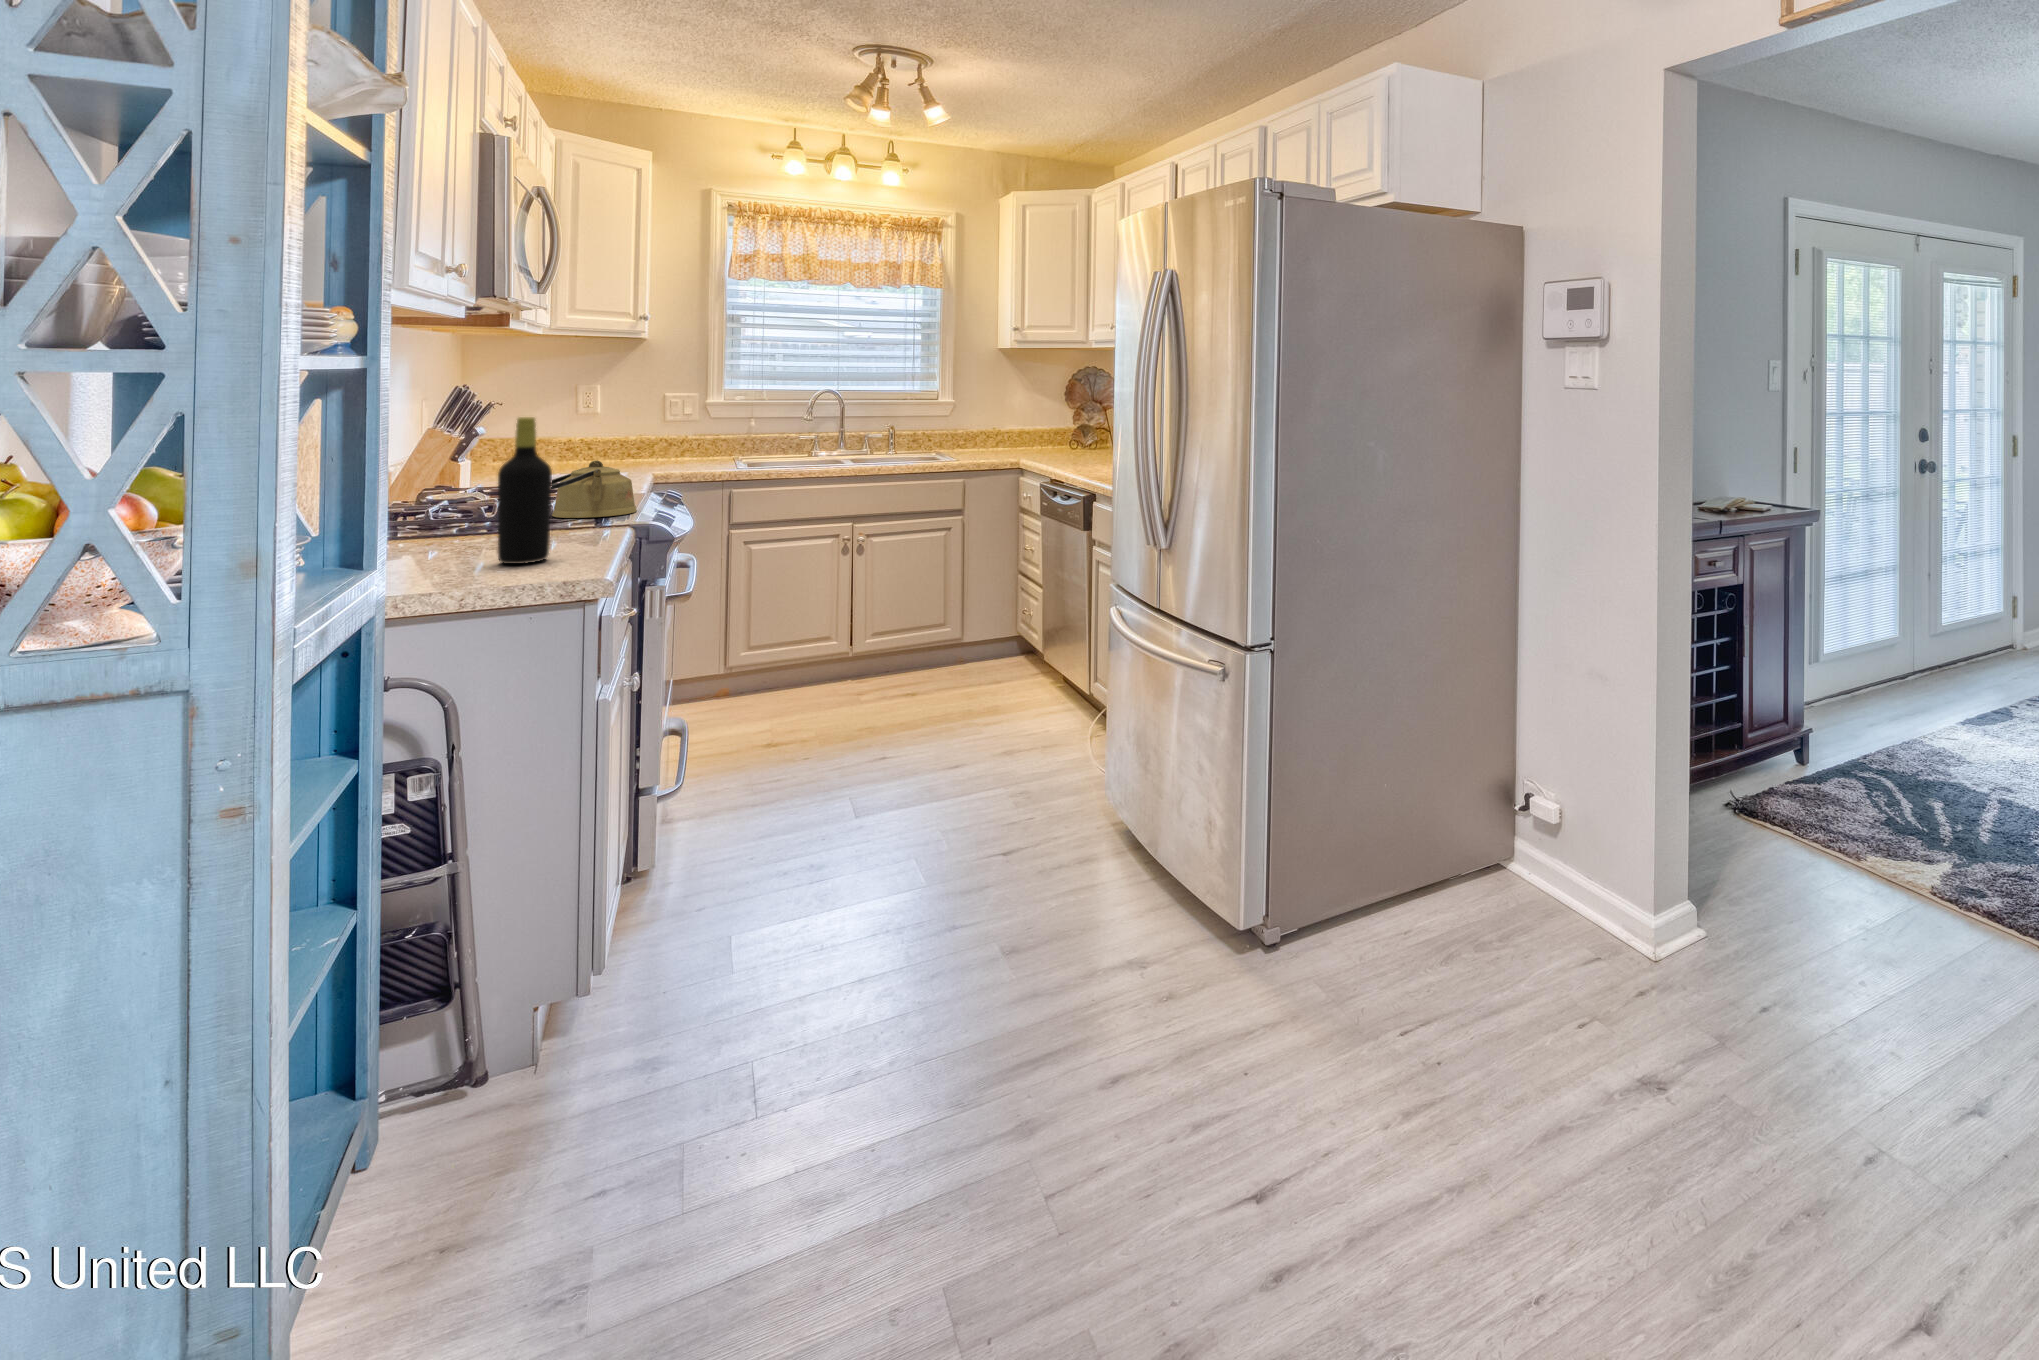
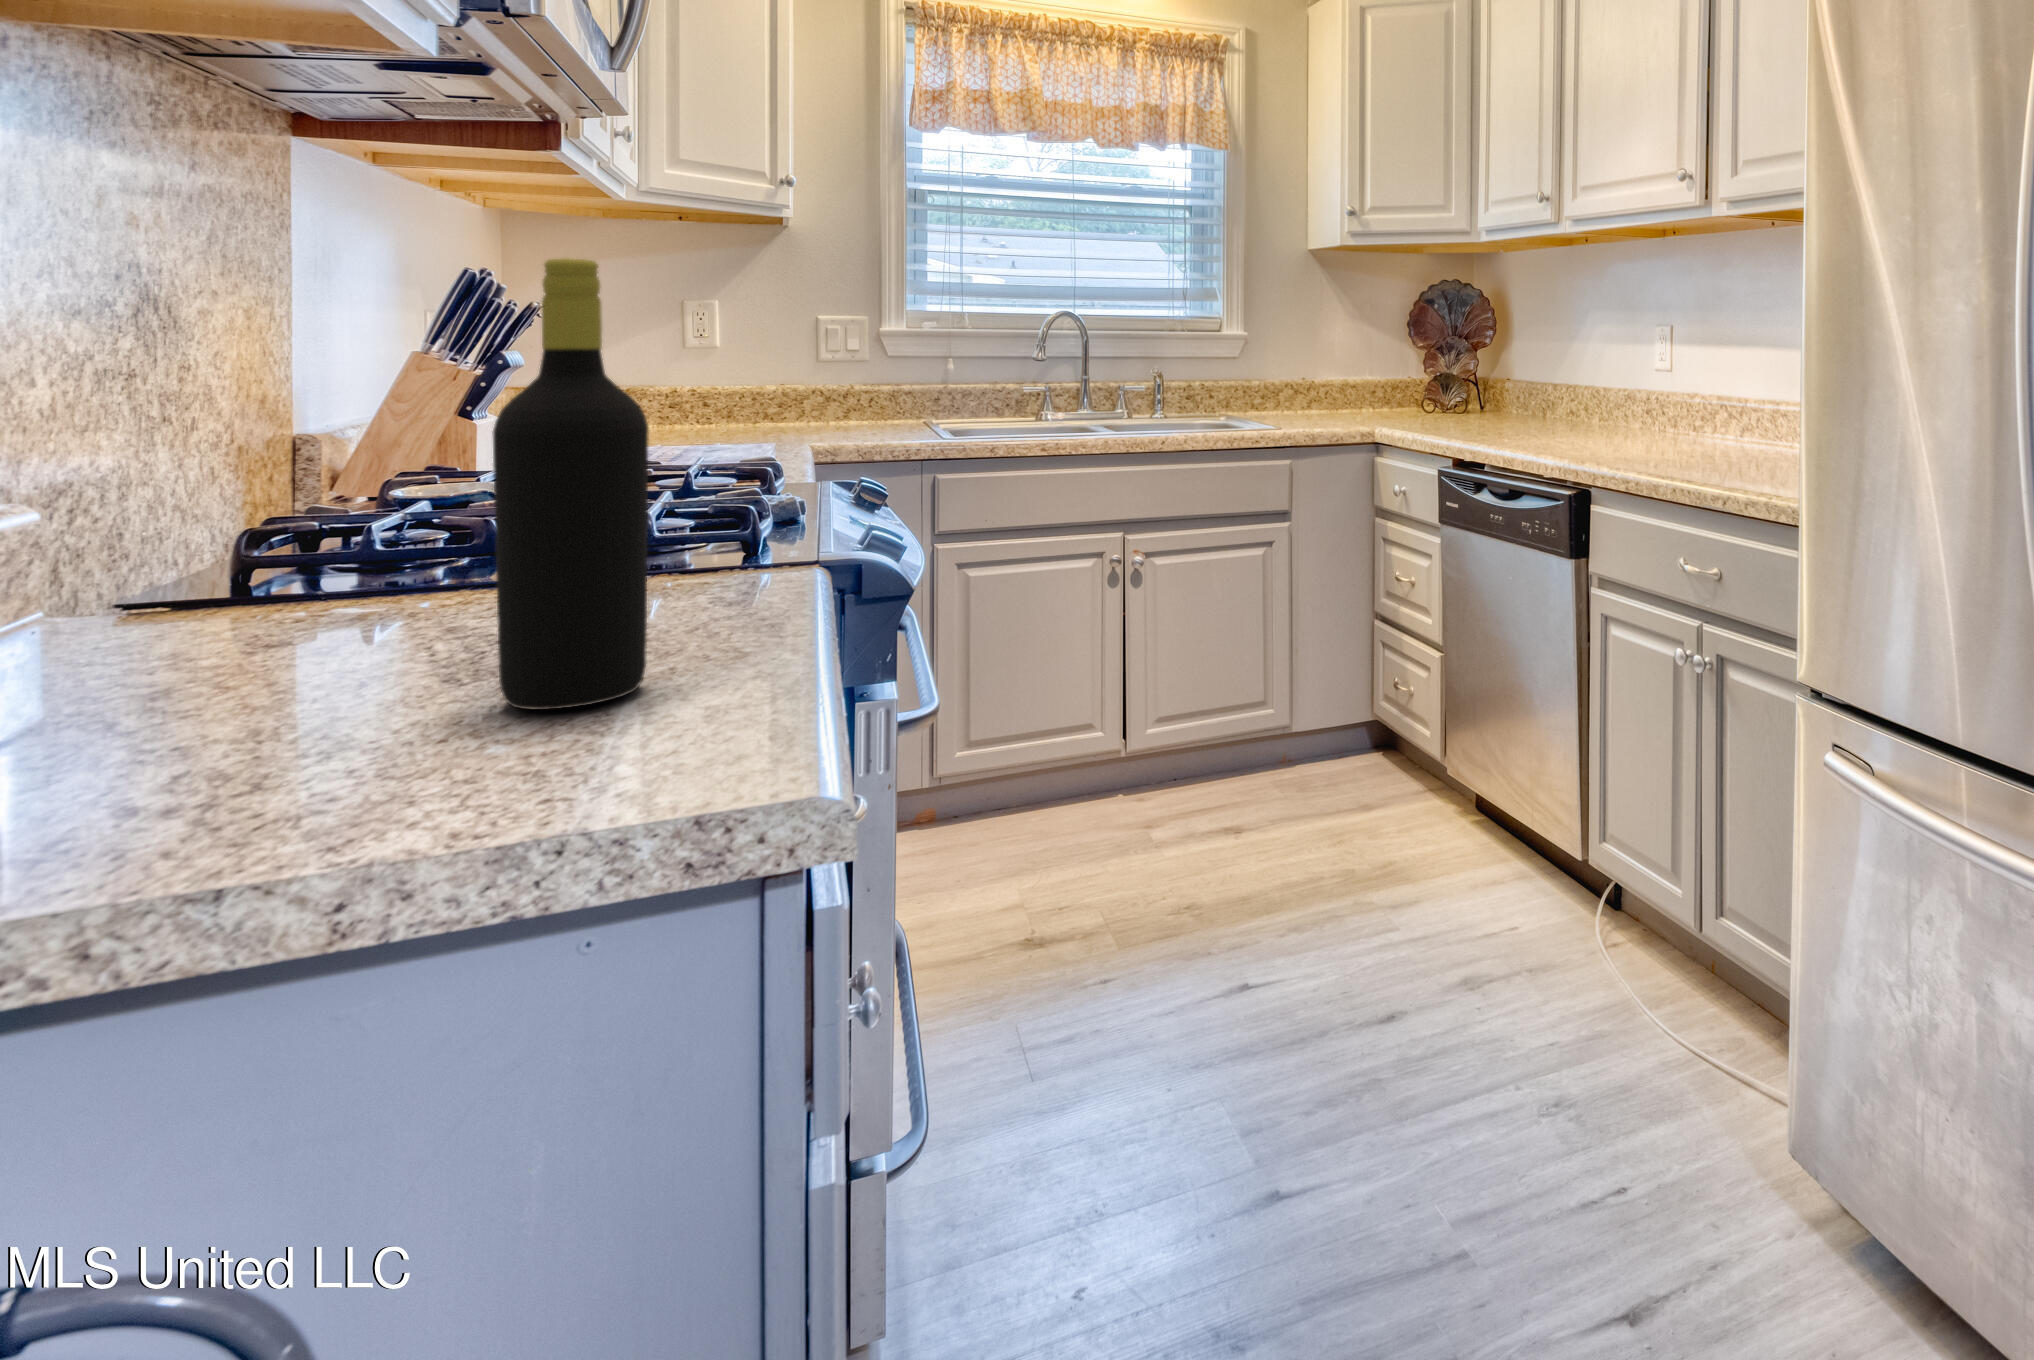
kettle: present [551,460,637,518] -> none [640,413,822,543]

